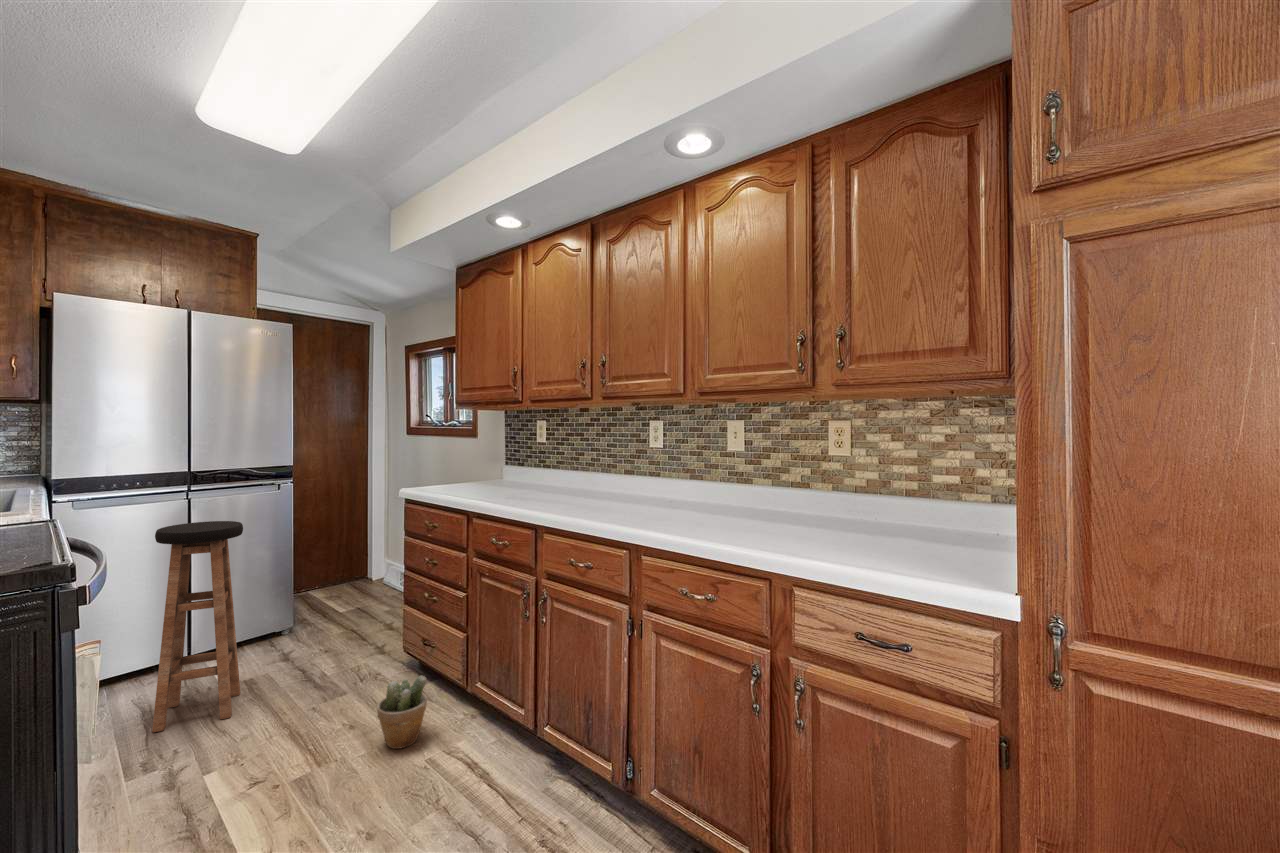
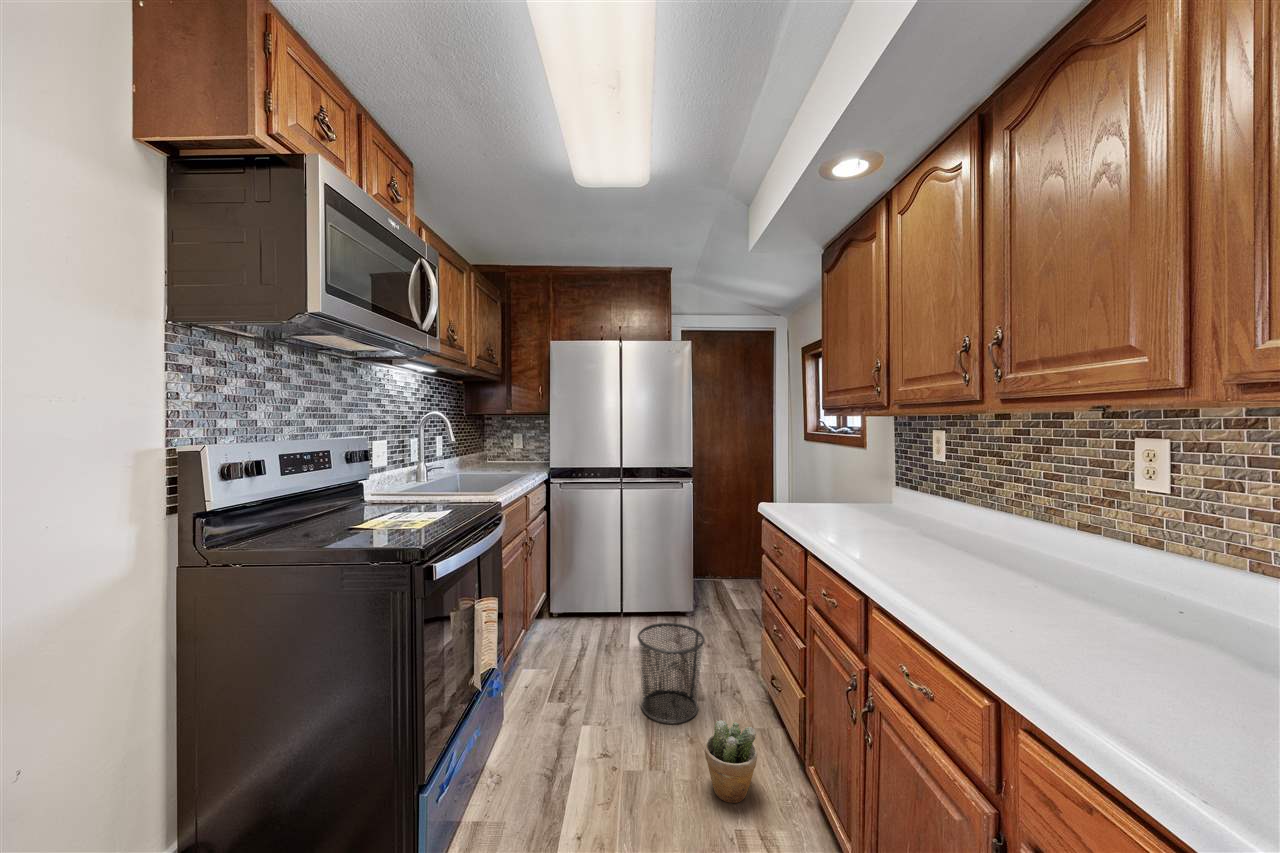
bar stool: present [152,521,243,732] -> none [570,510,634,684]
waste bin: none [268,625,349,727] -> present [638,623,705,723]

